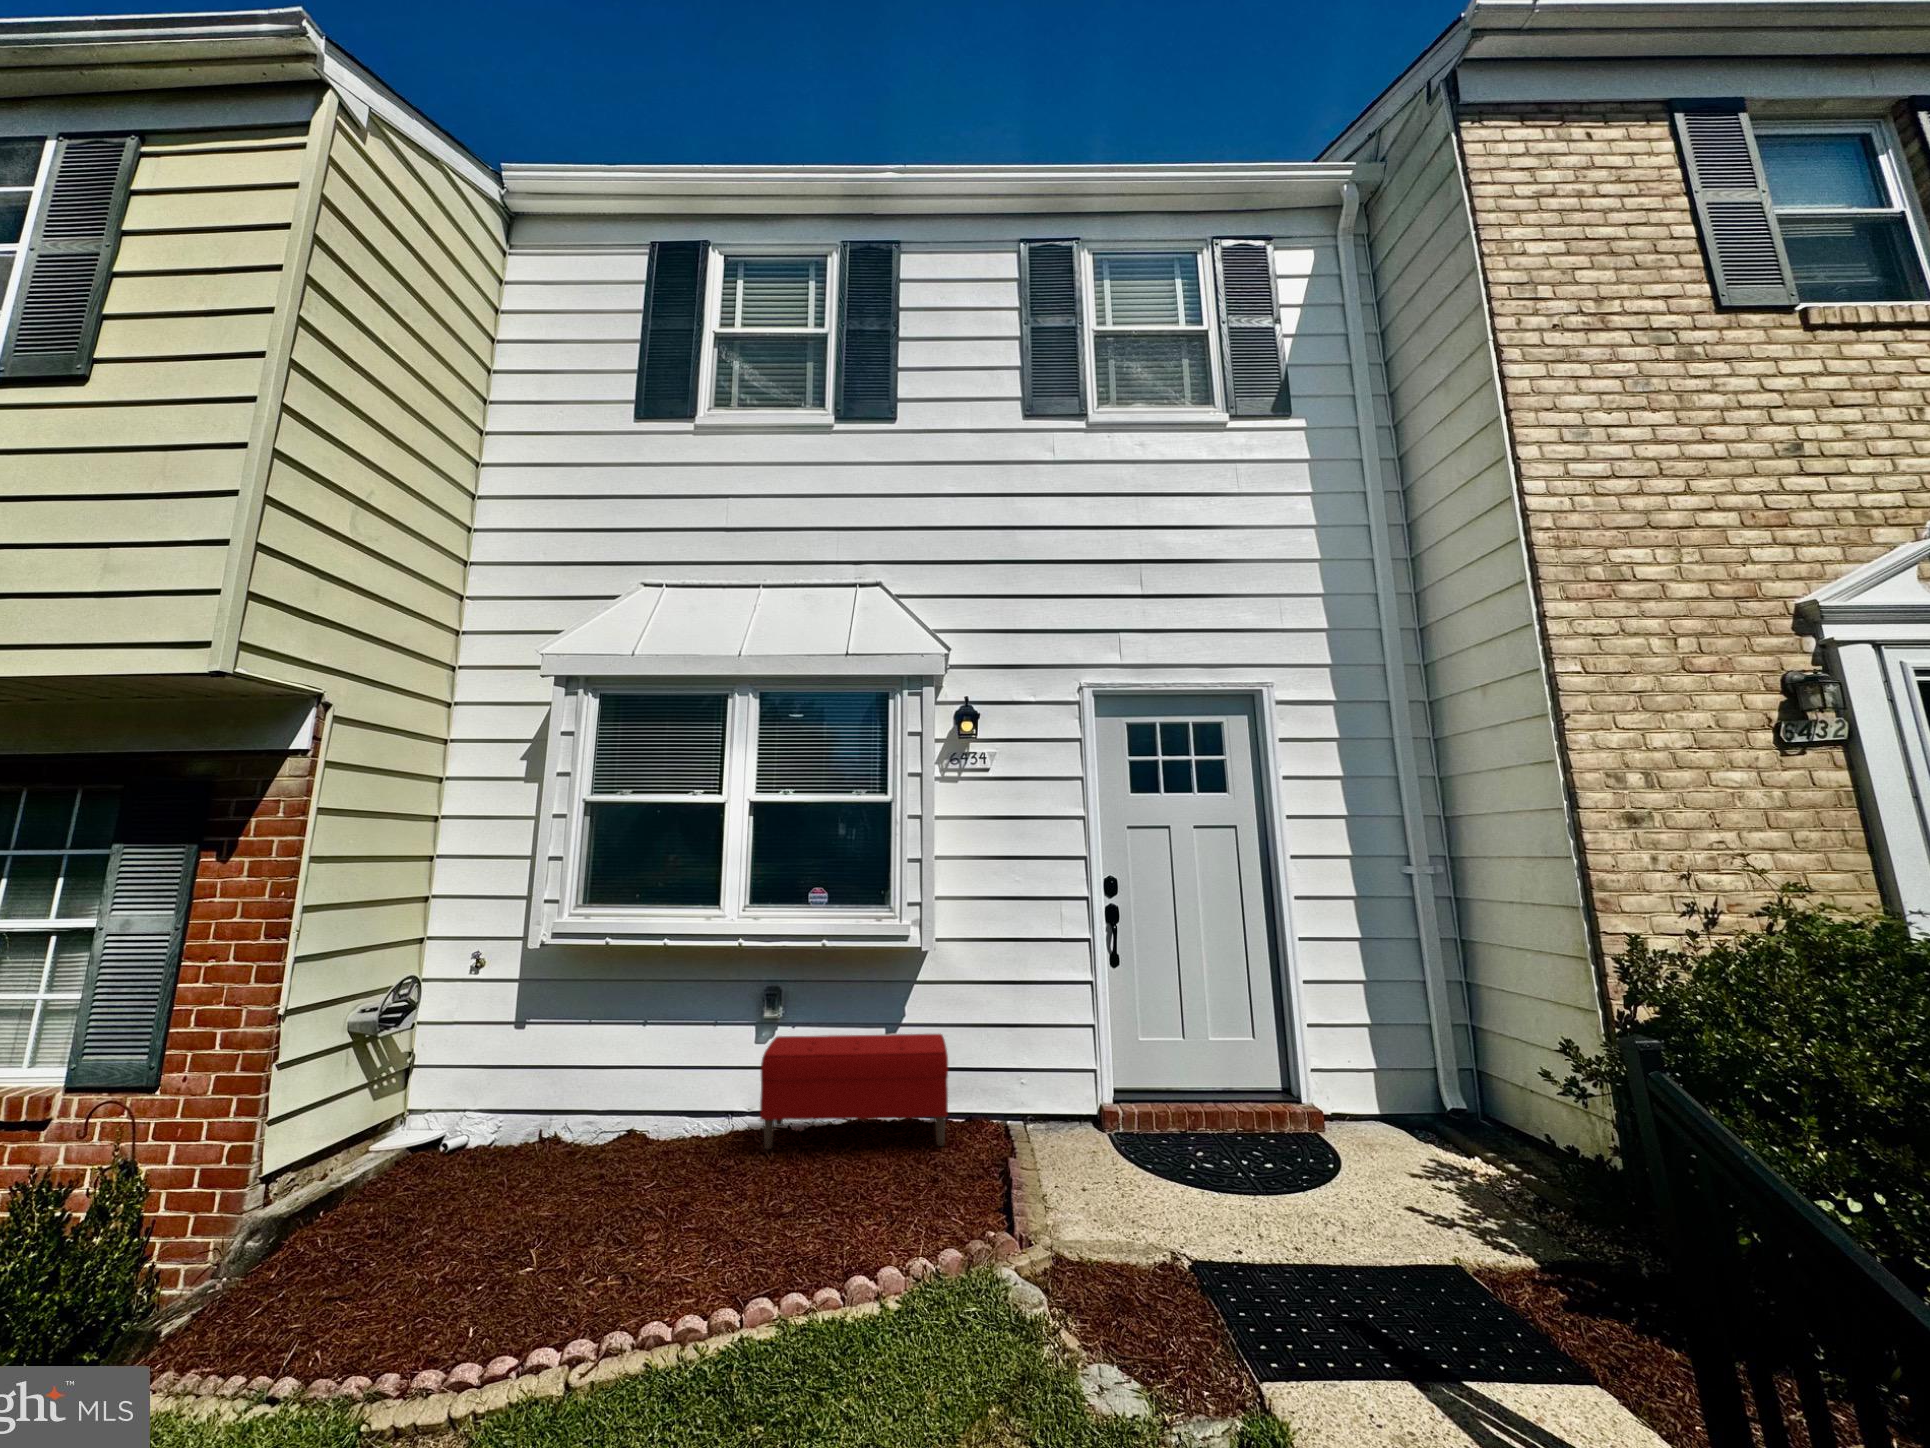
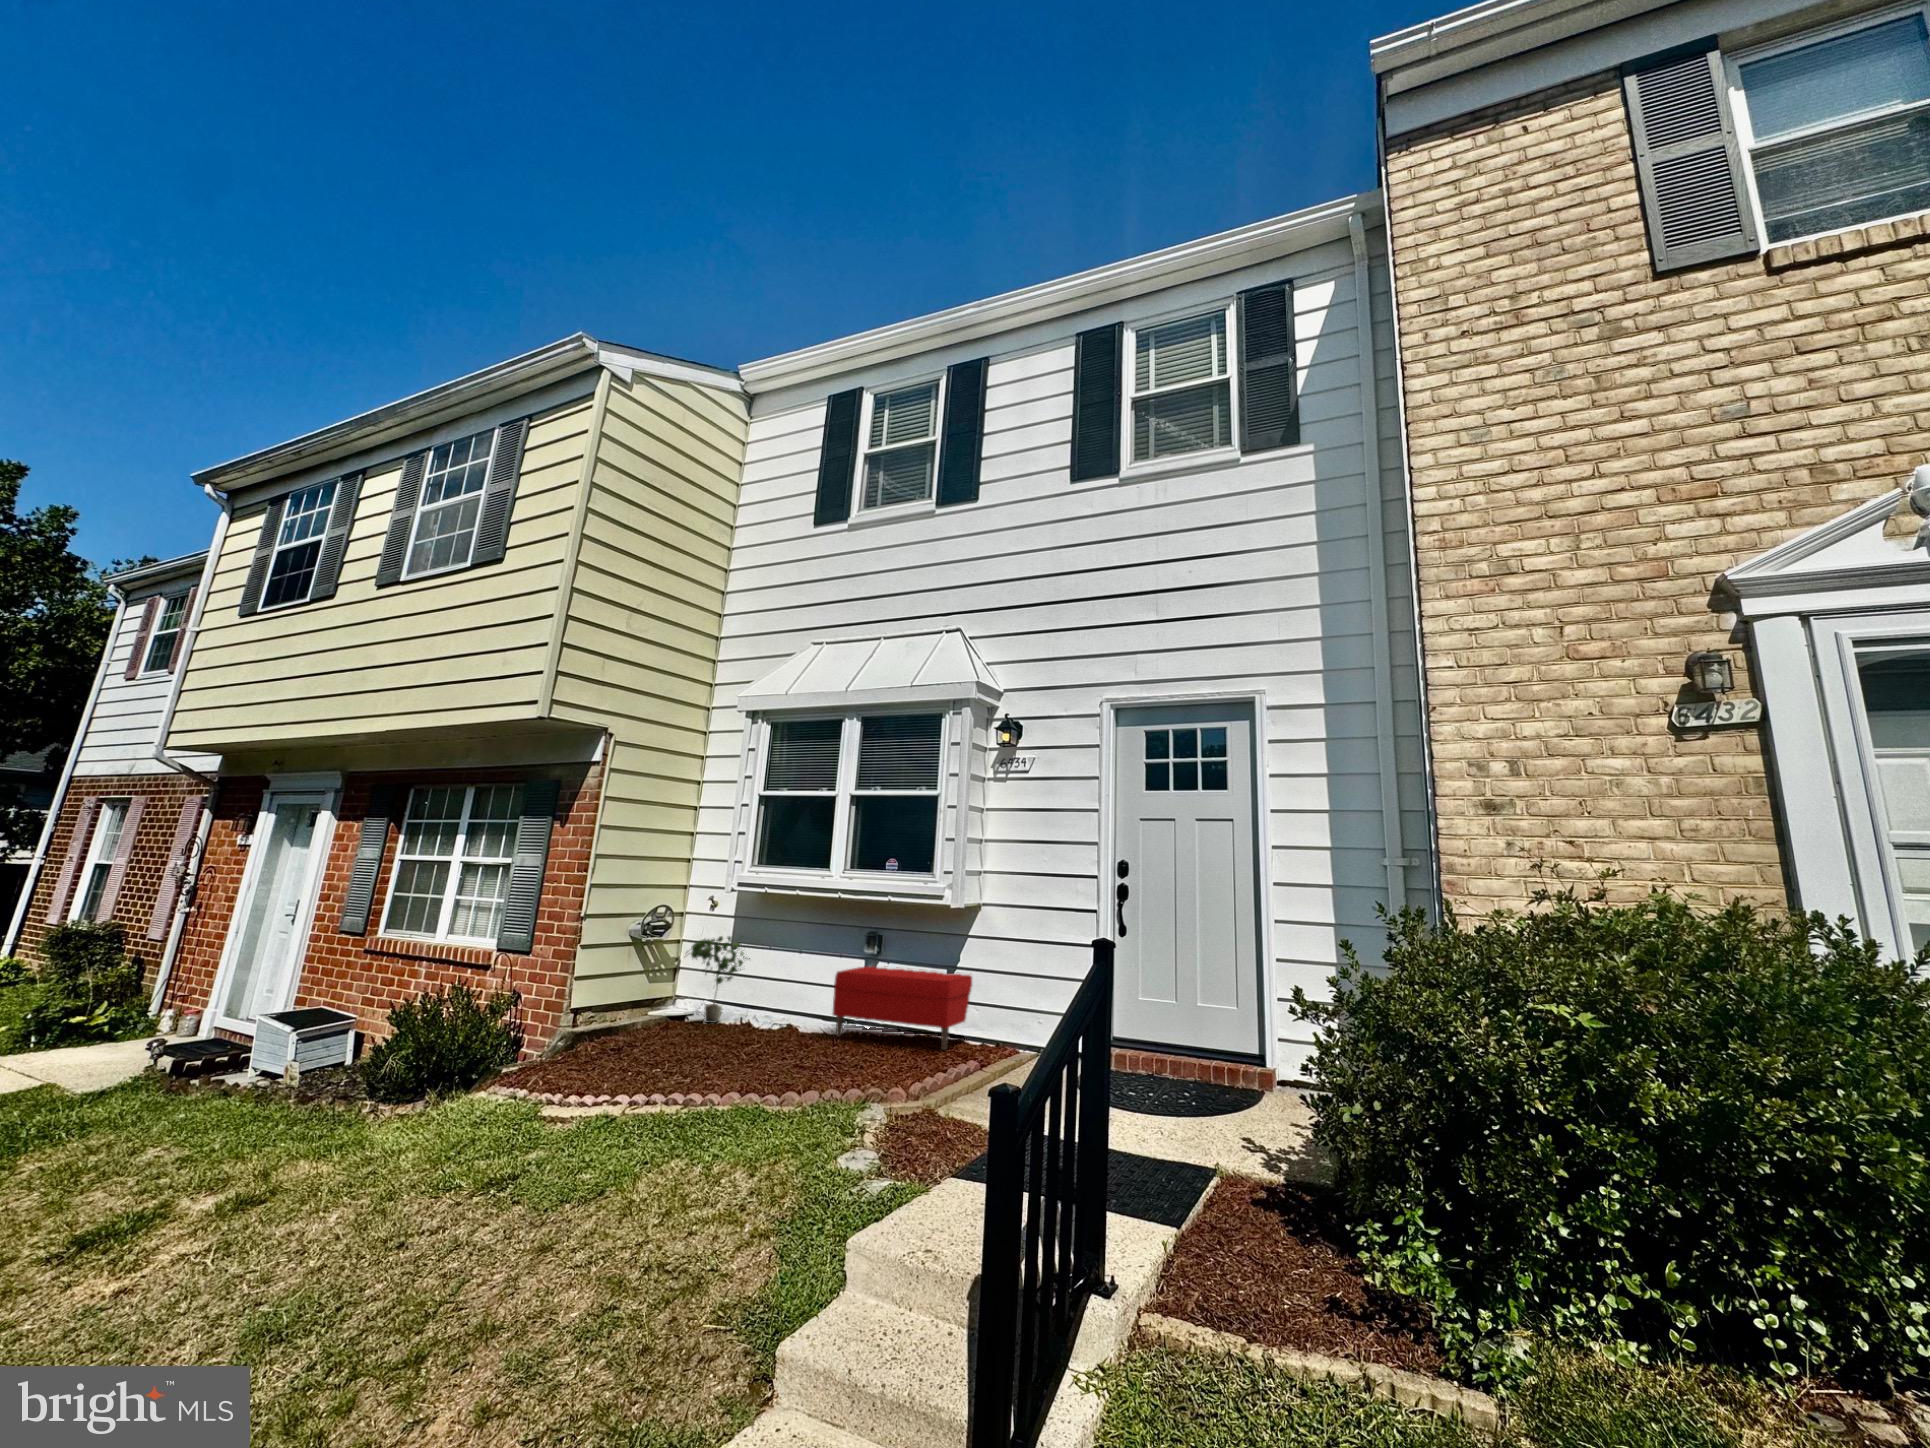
potted plant: none [455,1013,571,1156] -> present [684,936,750,1023]

